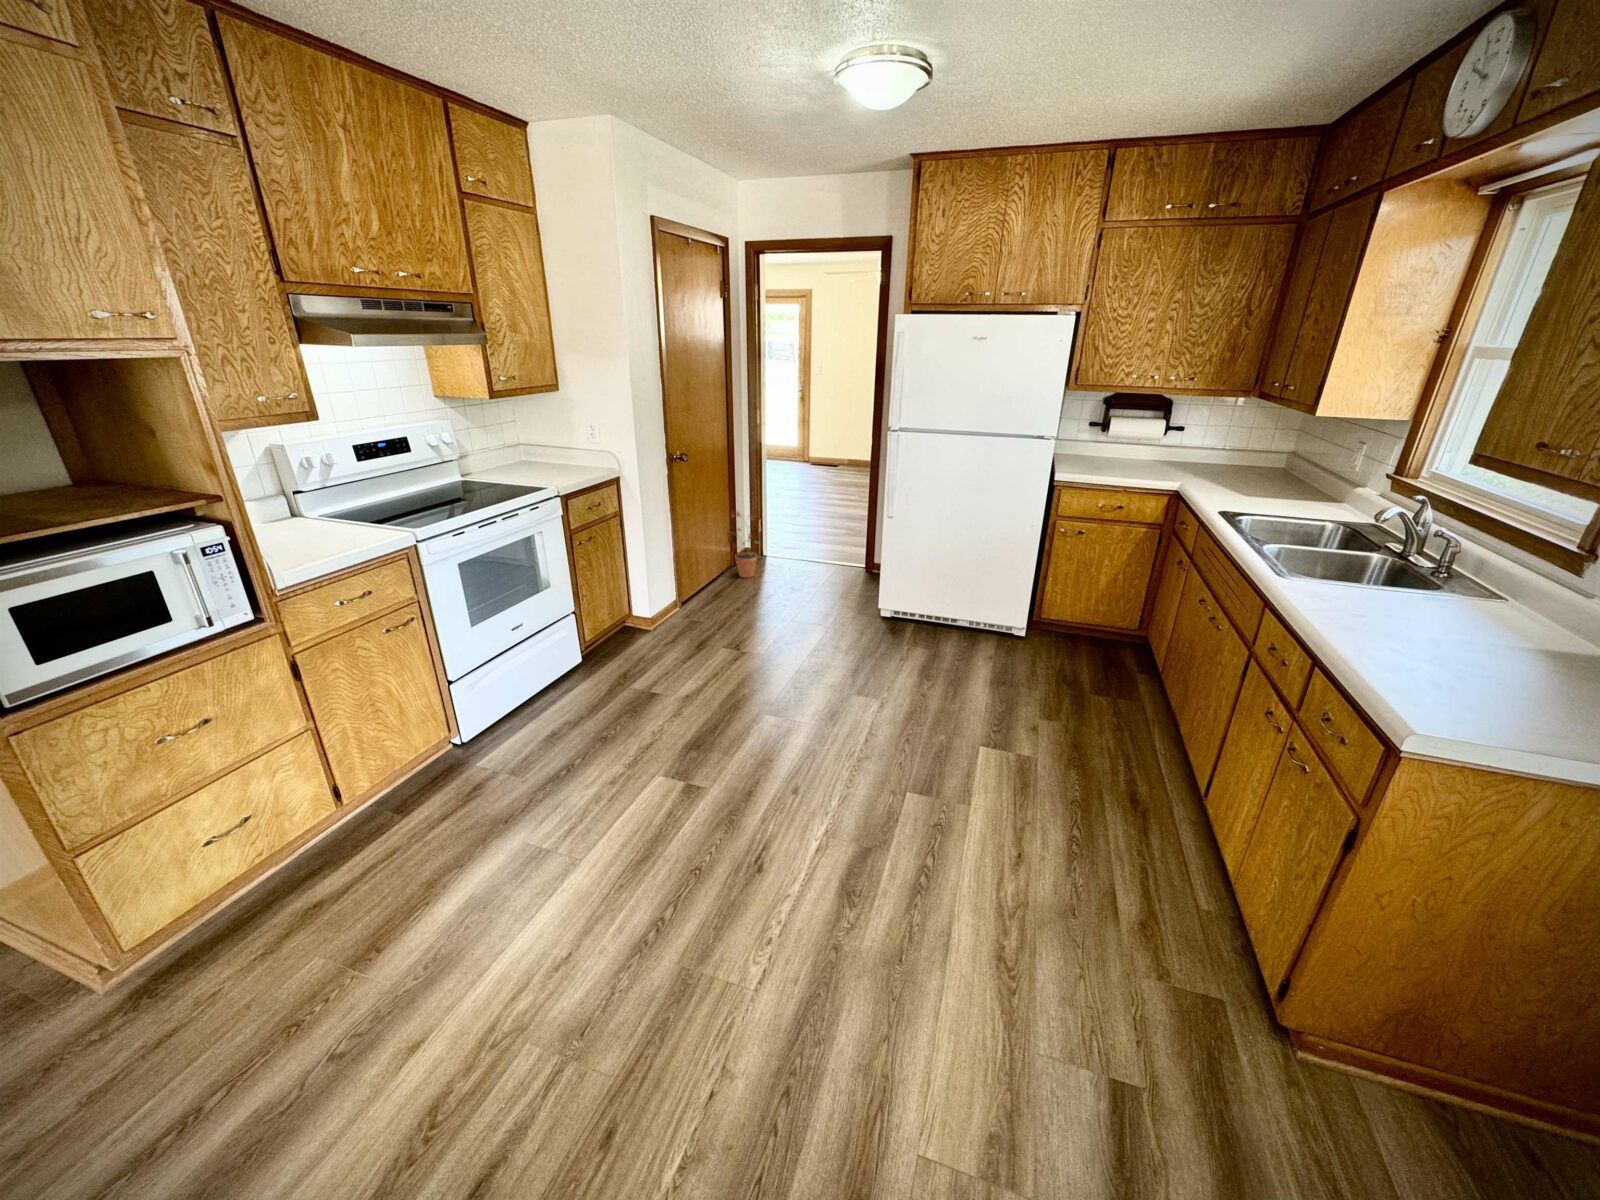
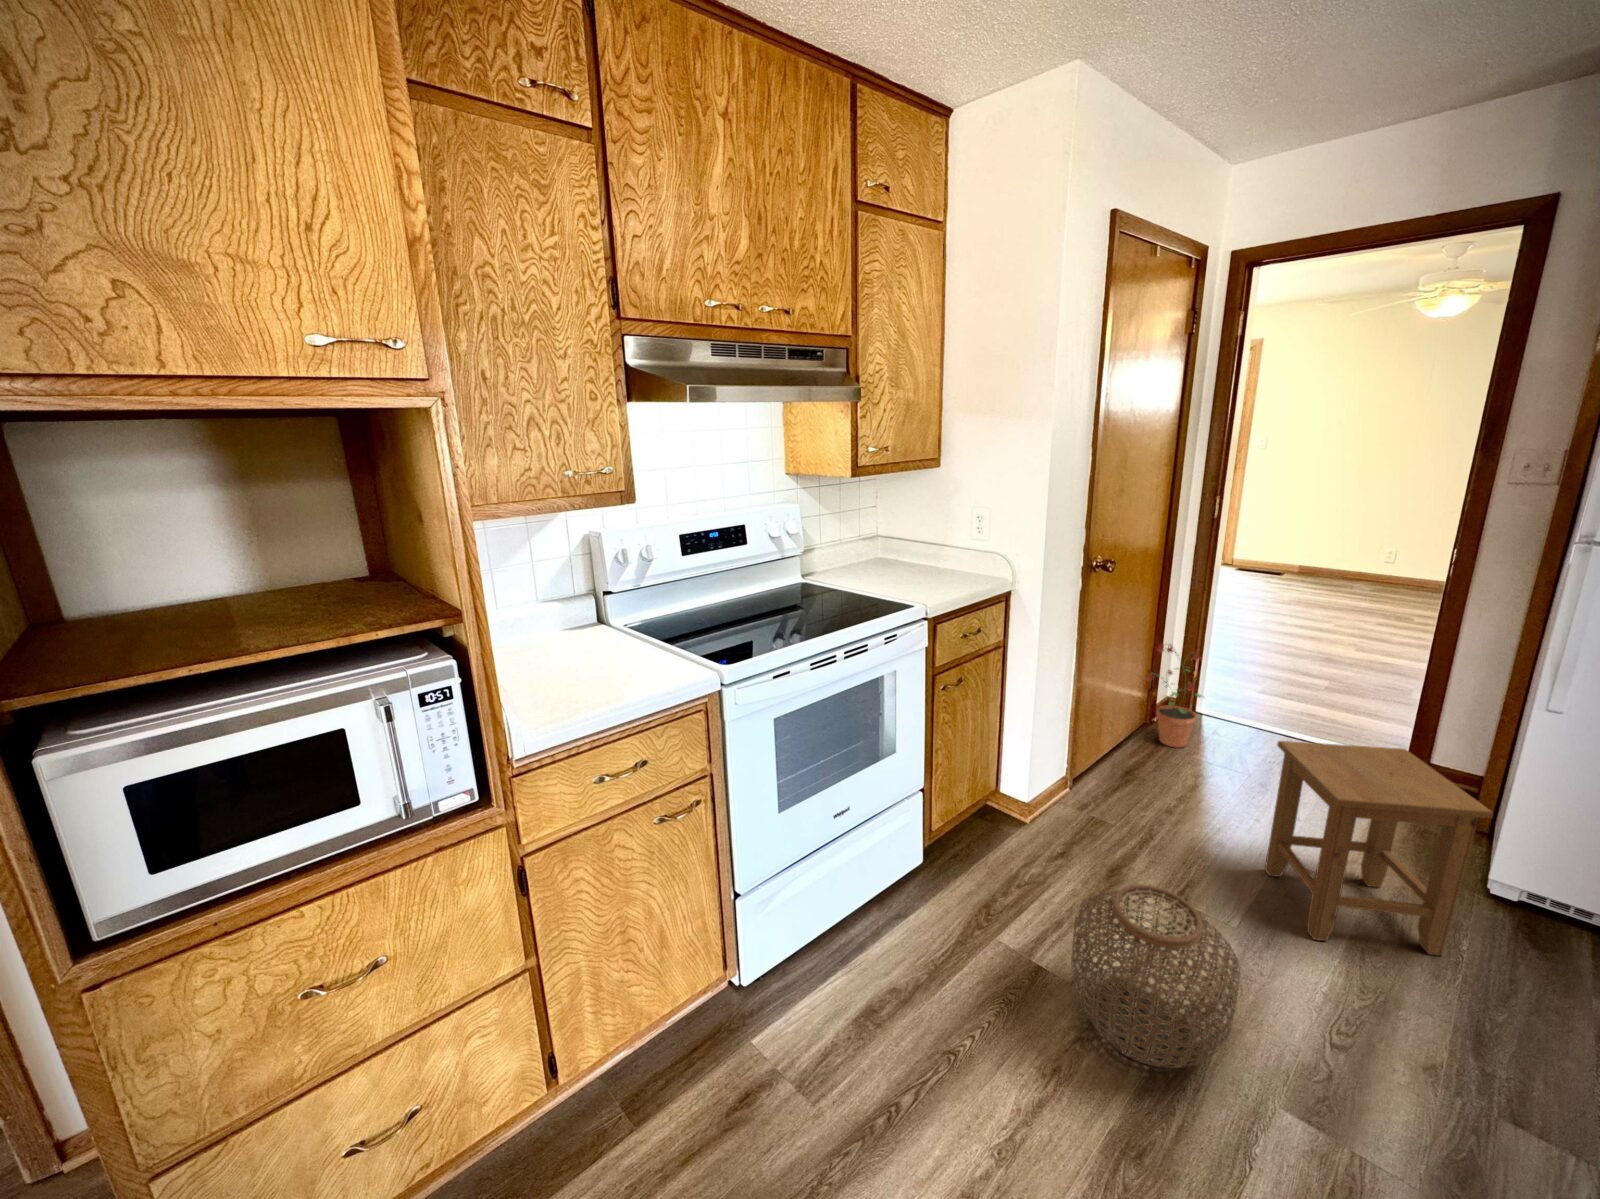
stool: none [775,547,852,649] -> present [1265,741,1493,955]
woven basket: none [662,625,739,712] -> present [1071,884,1240,1068]

